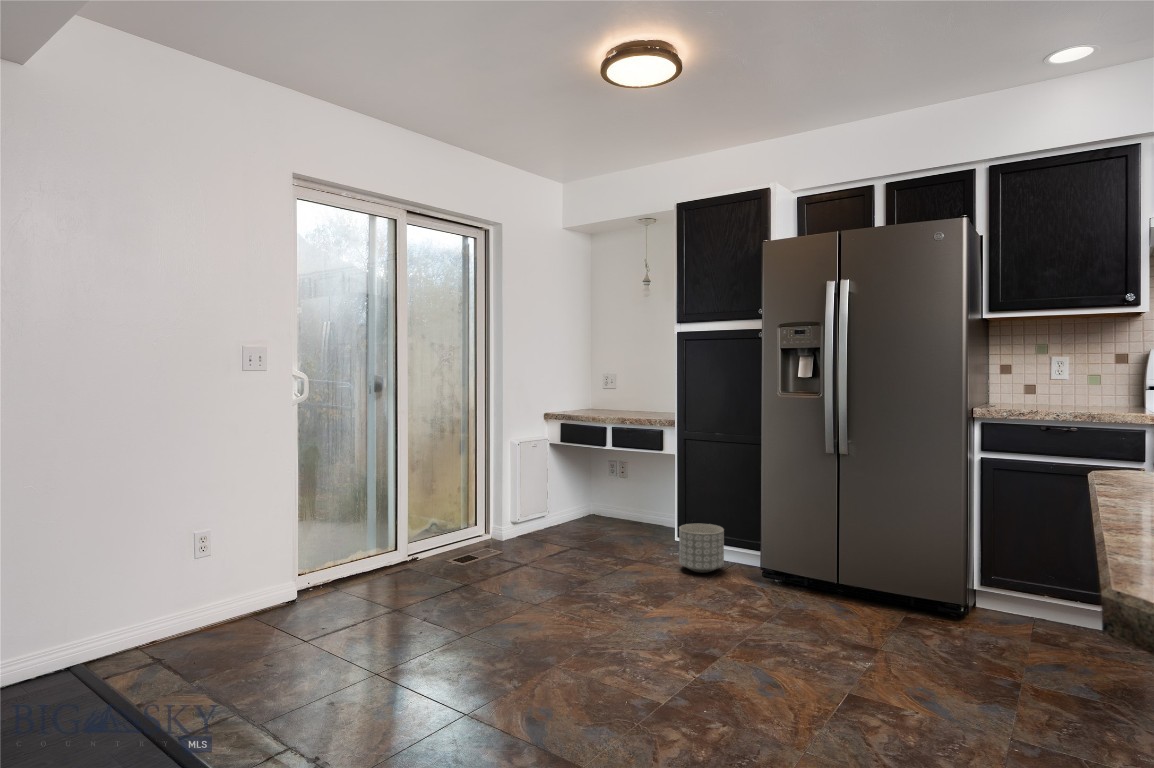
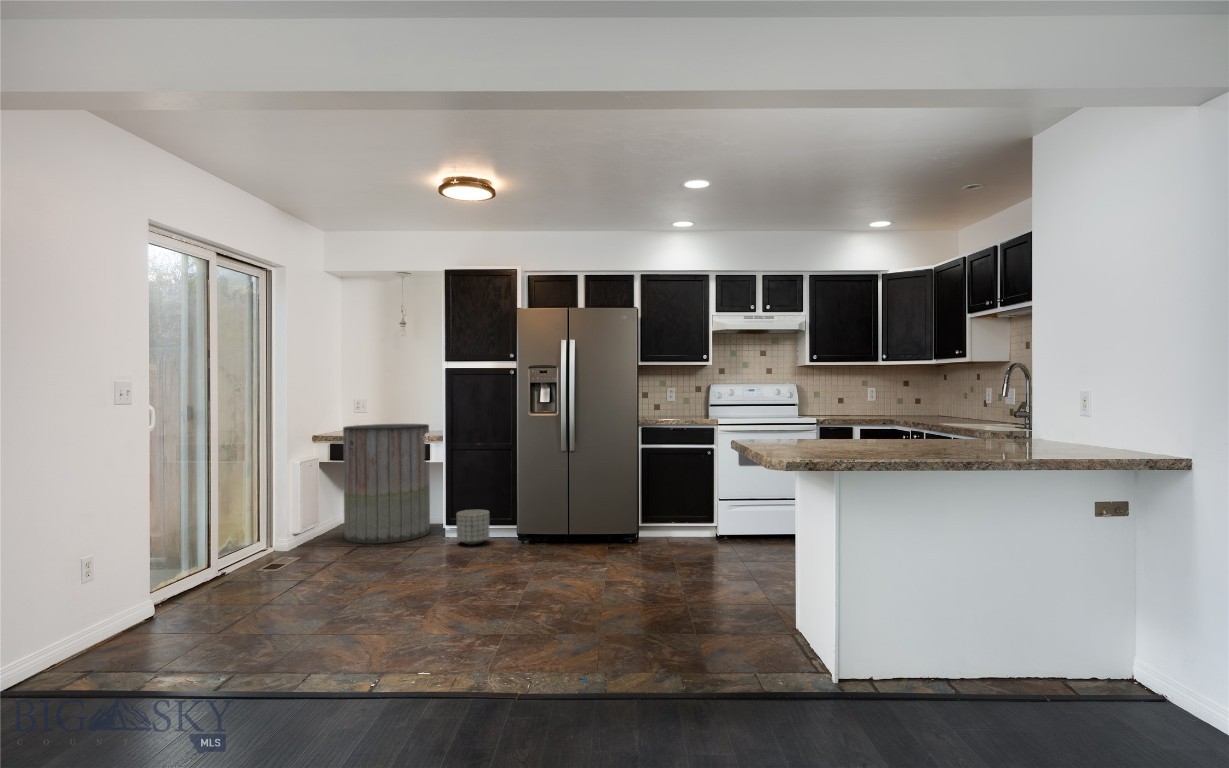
trash can: none [568,404,668,551] -> present [343,424,430,544]

